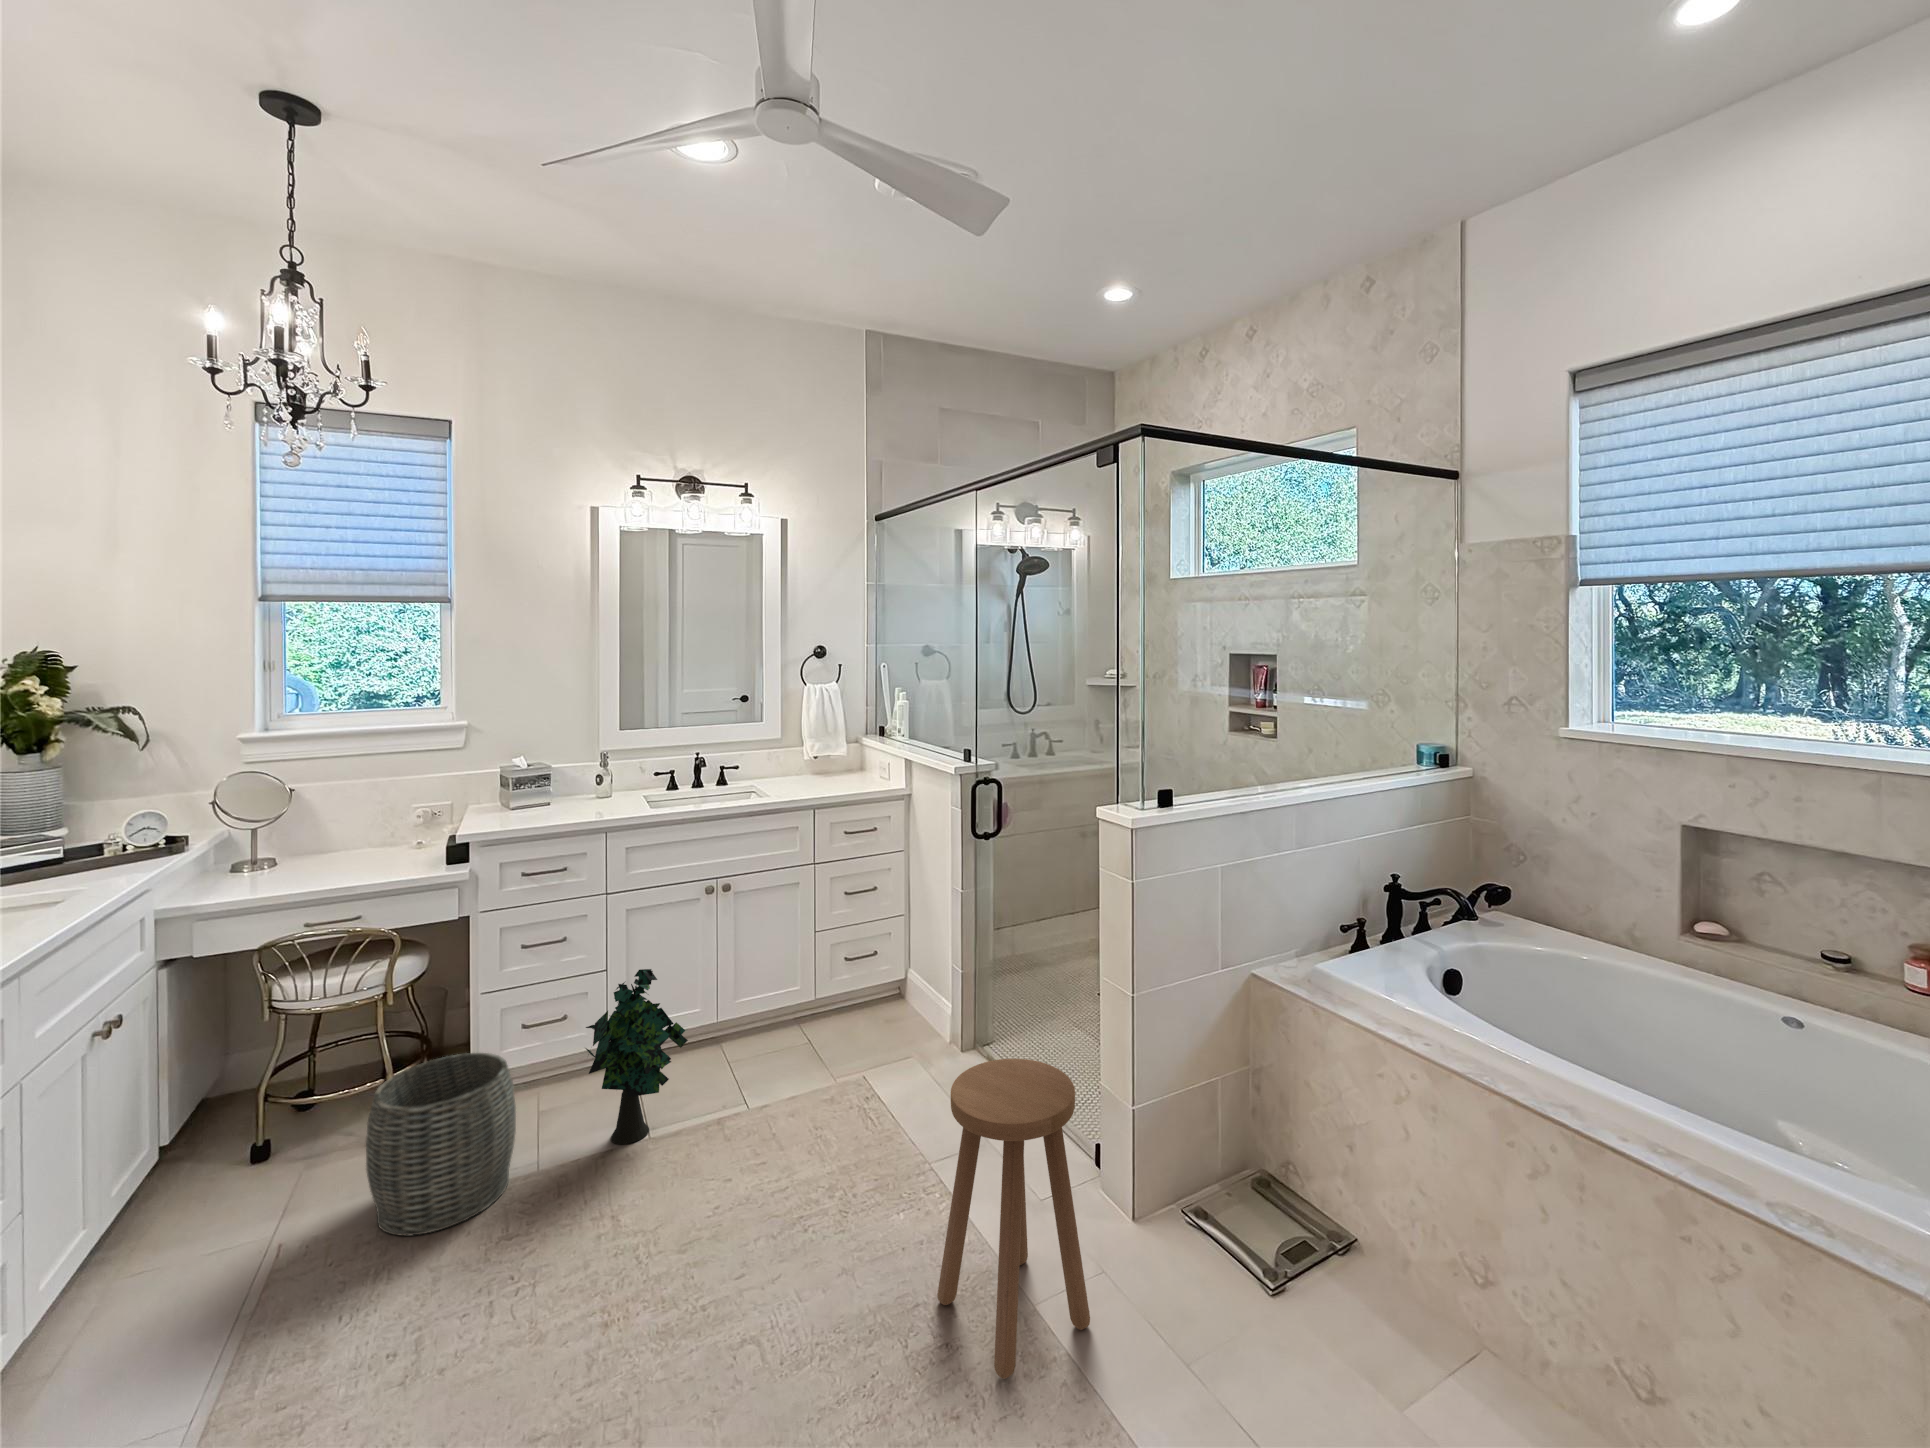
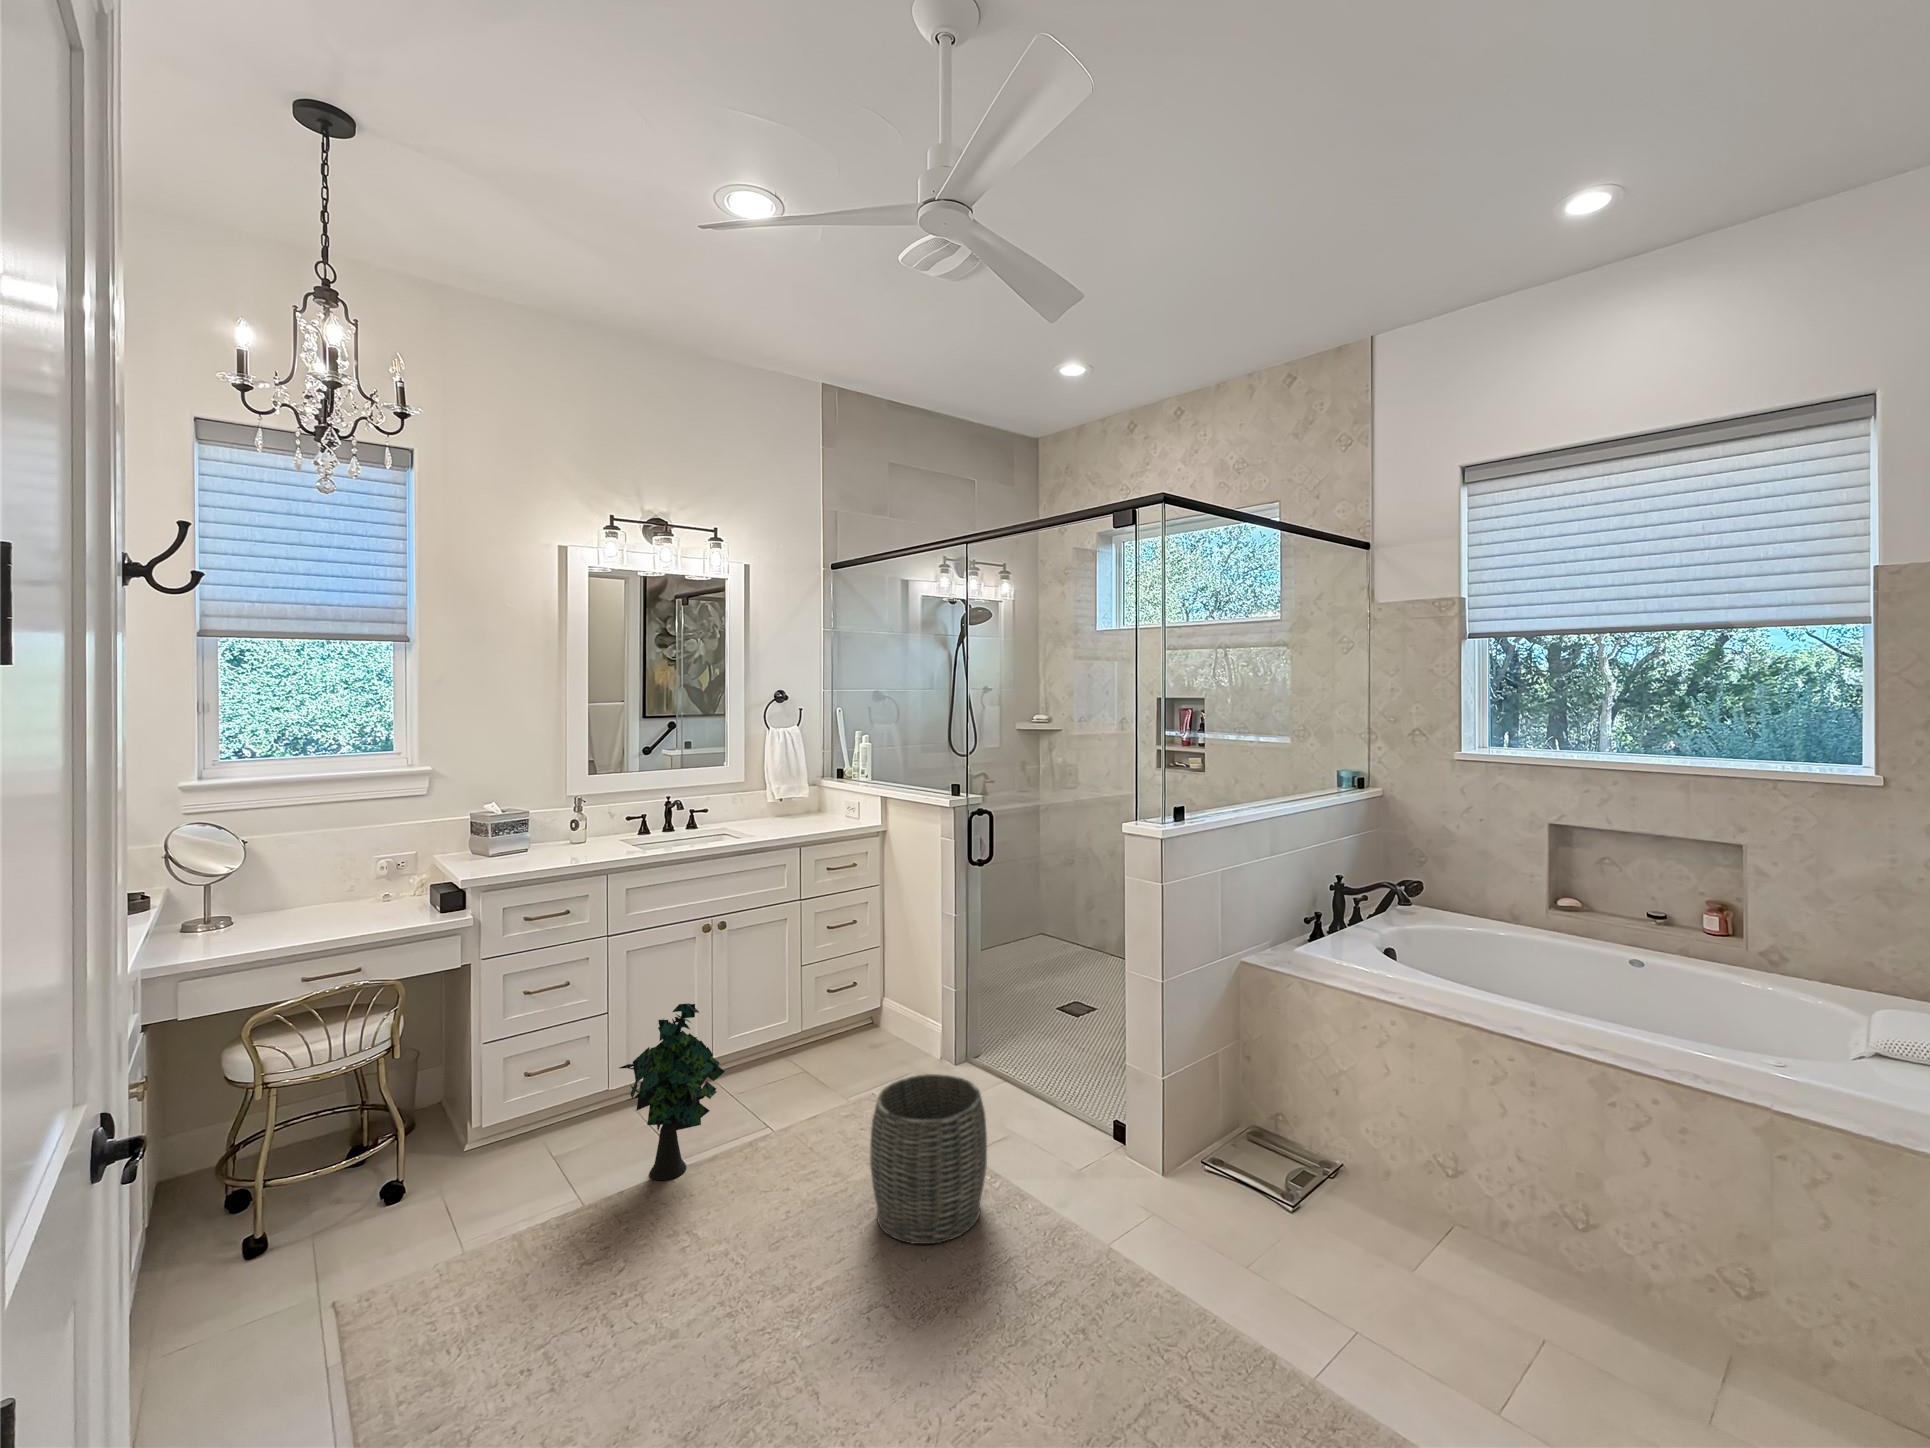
woven basket: present [366,1053,516,1236] -> present [870,1074,987,1244]
stool: present [937,1059,1090,1379] -> none [1032,1041,1166,1302]

